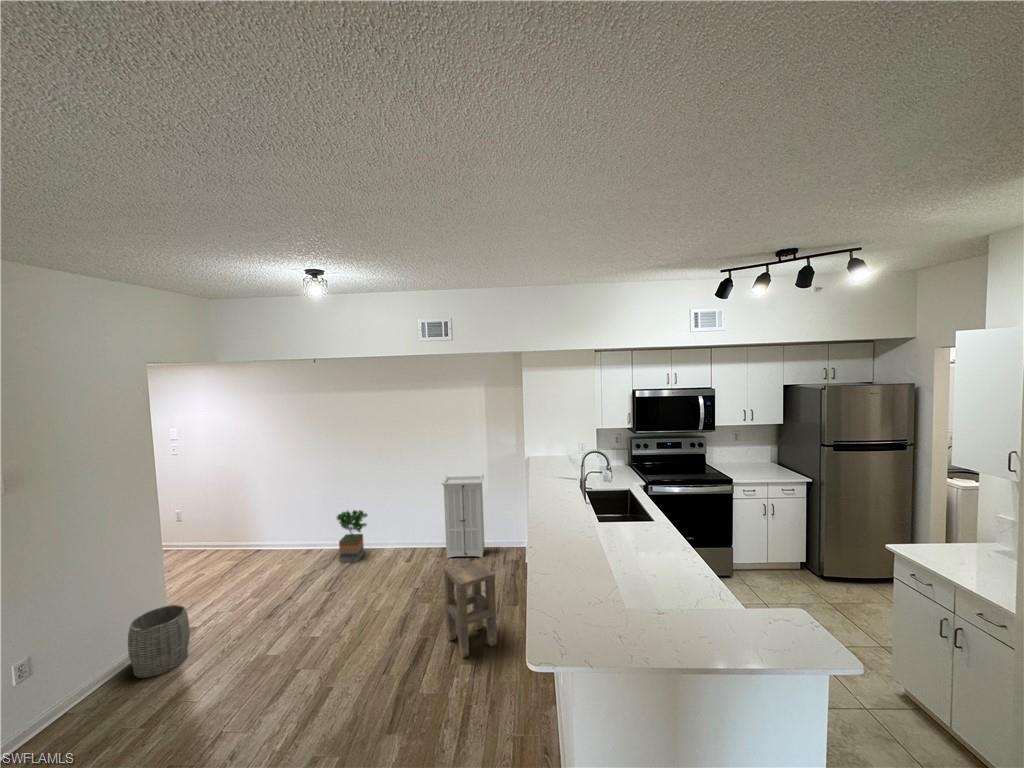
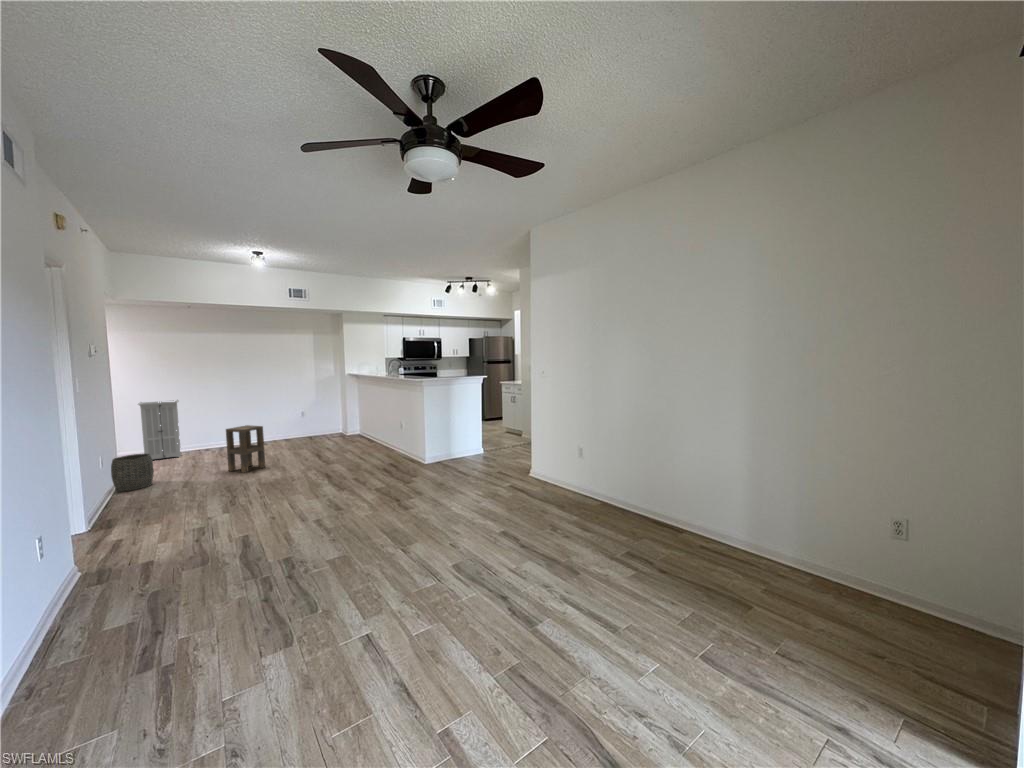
storage cabinet: present [441,475,485,558] -> present [138,400,181,459]
potted tree: present [337,510,368,562] -> none [195,419,225,455]
side table: present [444,560,497,658] -> present [226,425,265,473]

